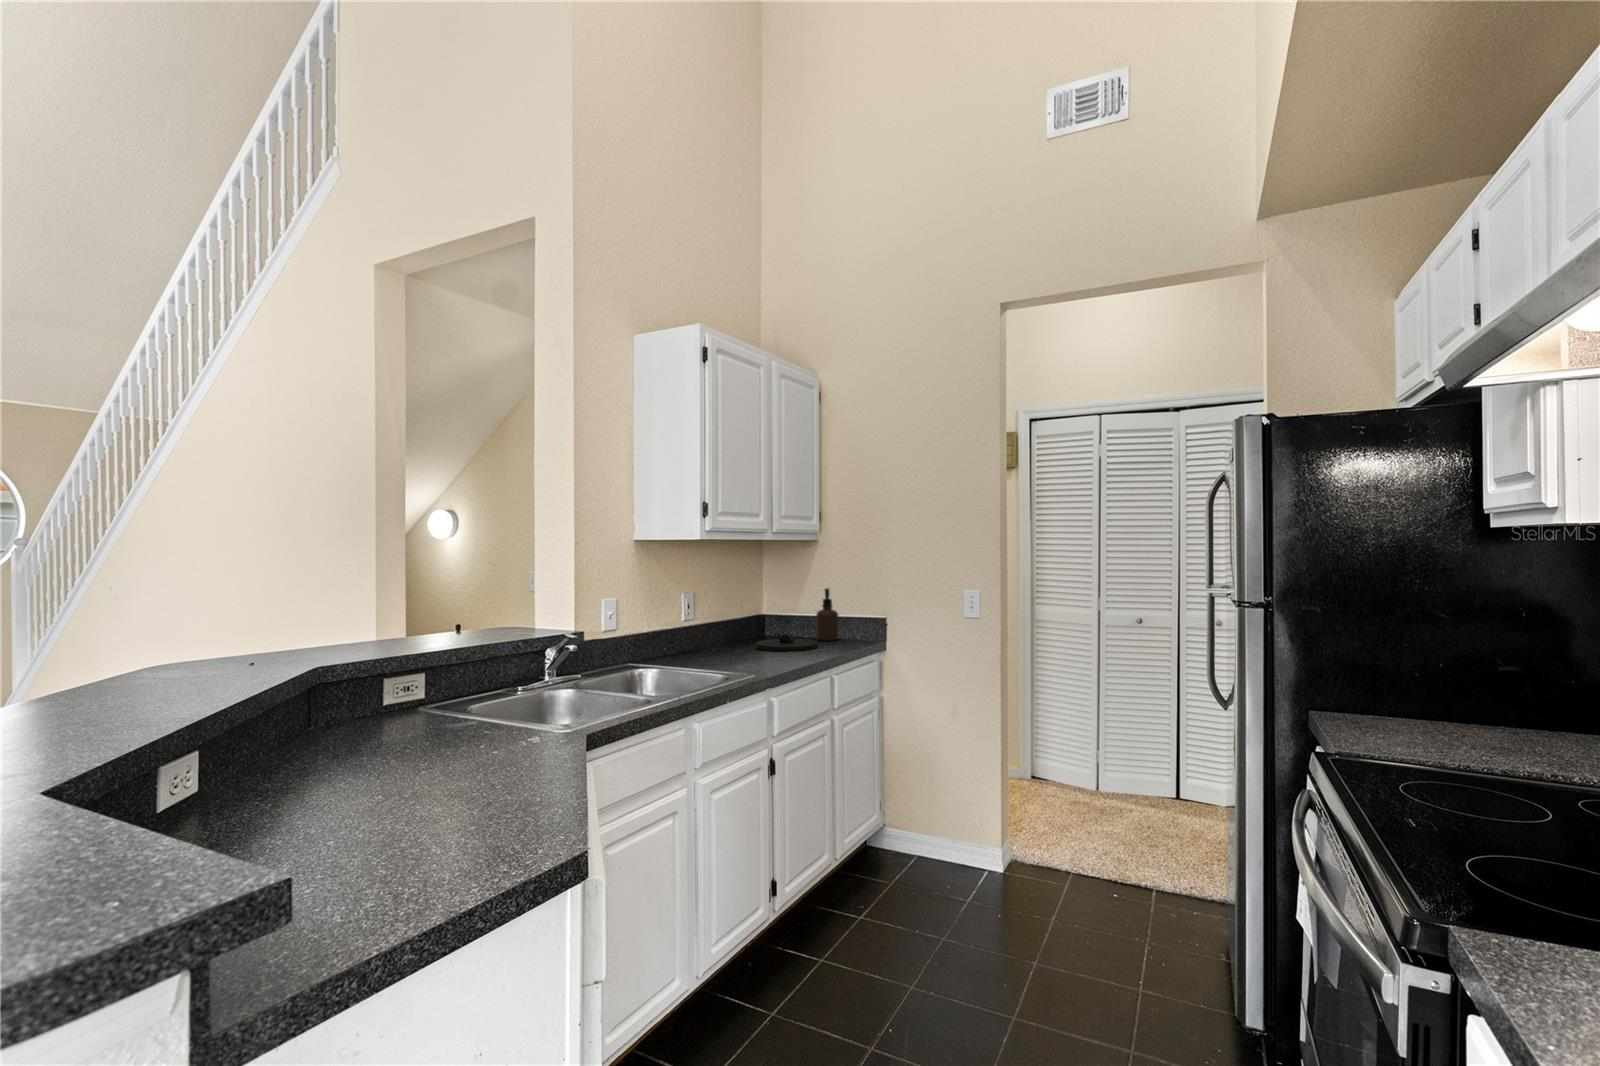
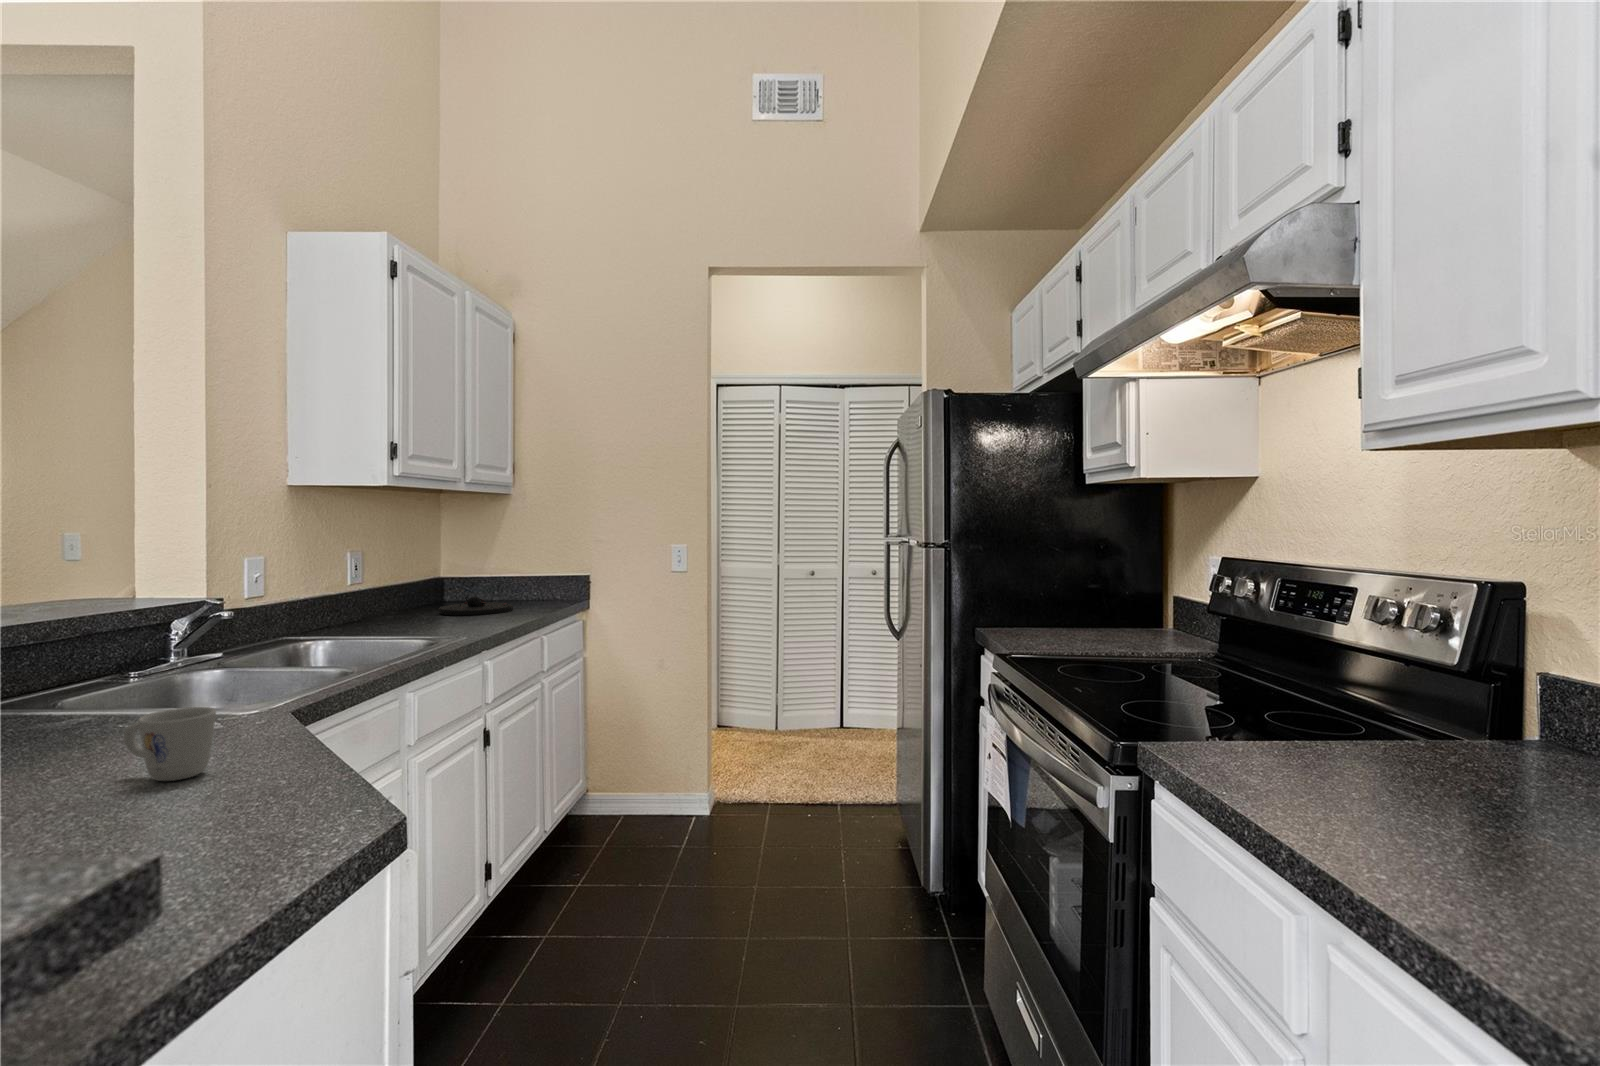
soap dispenser: present [816,588,839,641] -> none [505,546,531,603]
mug: none [453,731,507,787] -> present [124,707,216,781]

